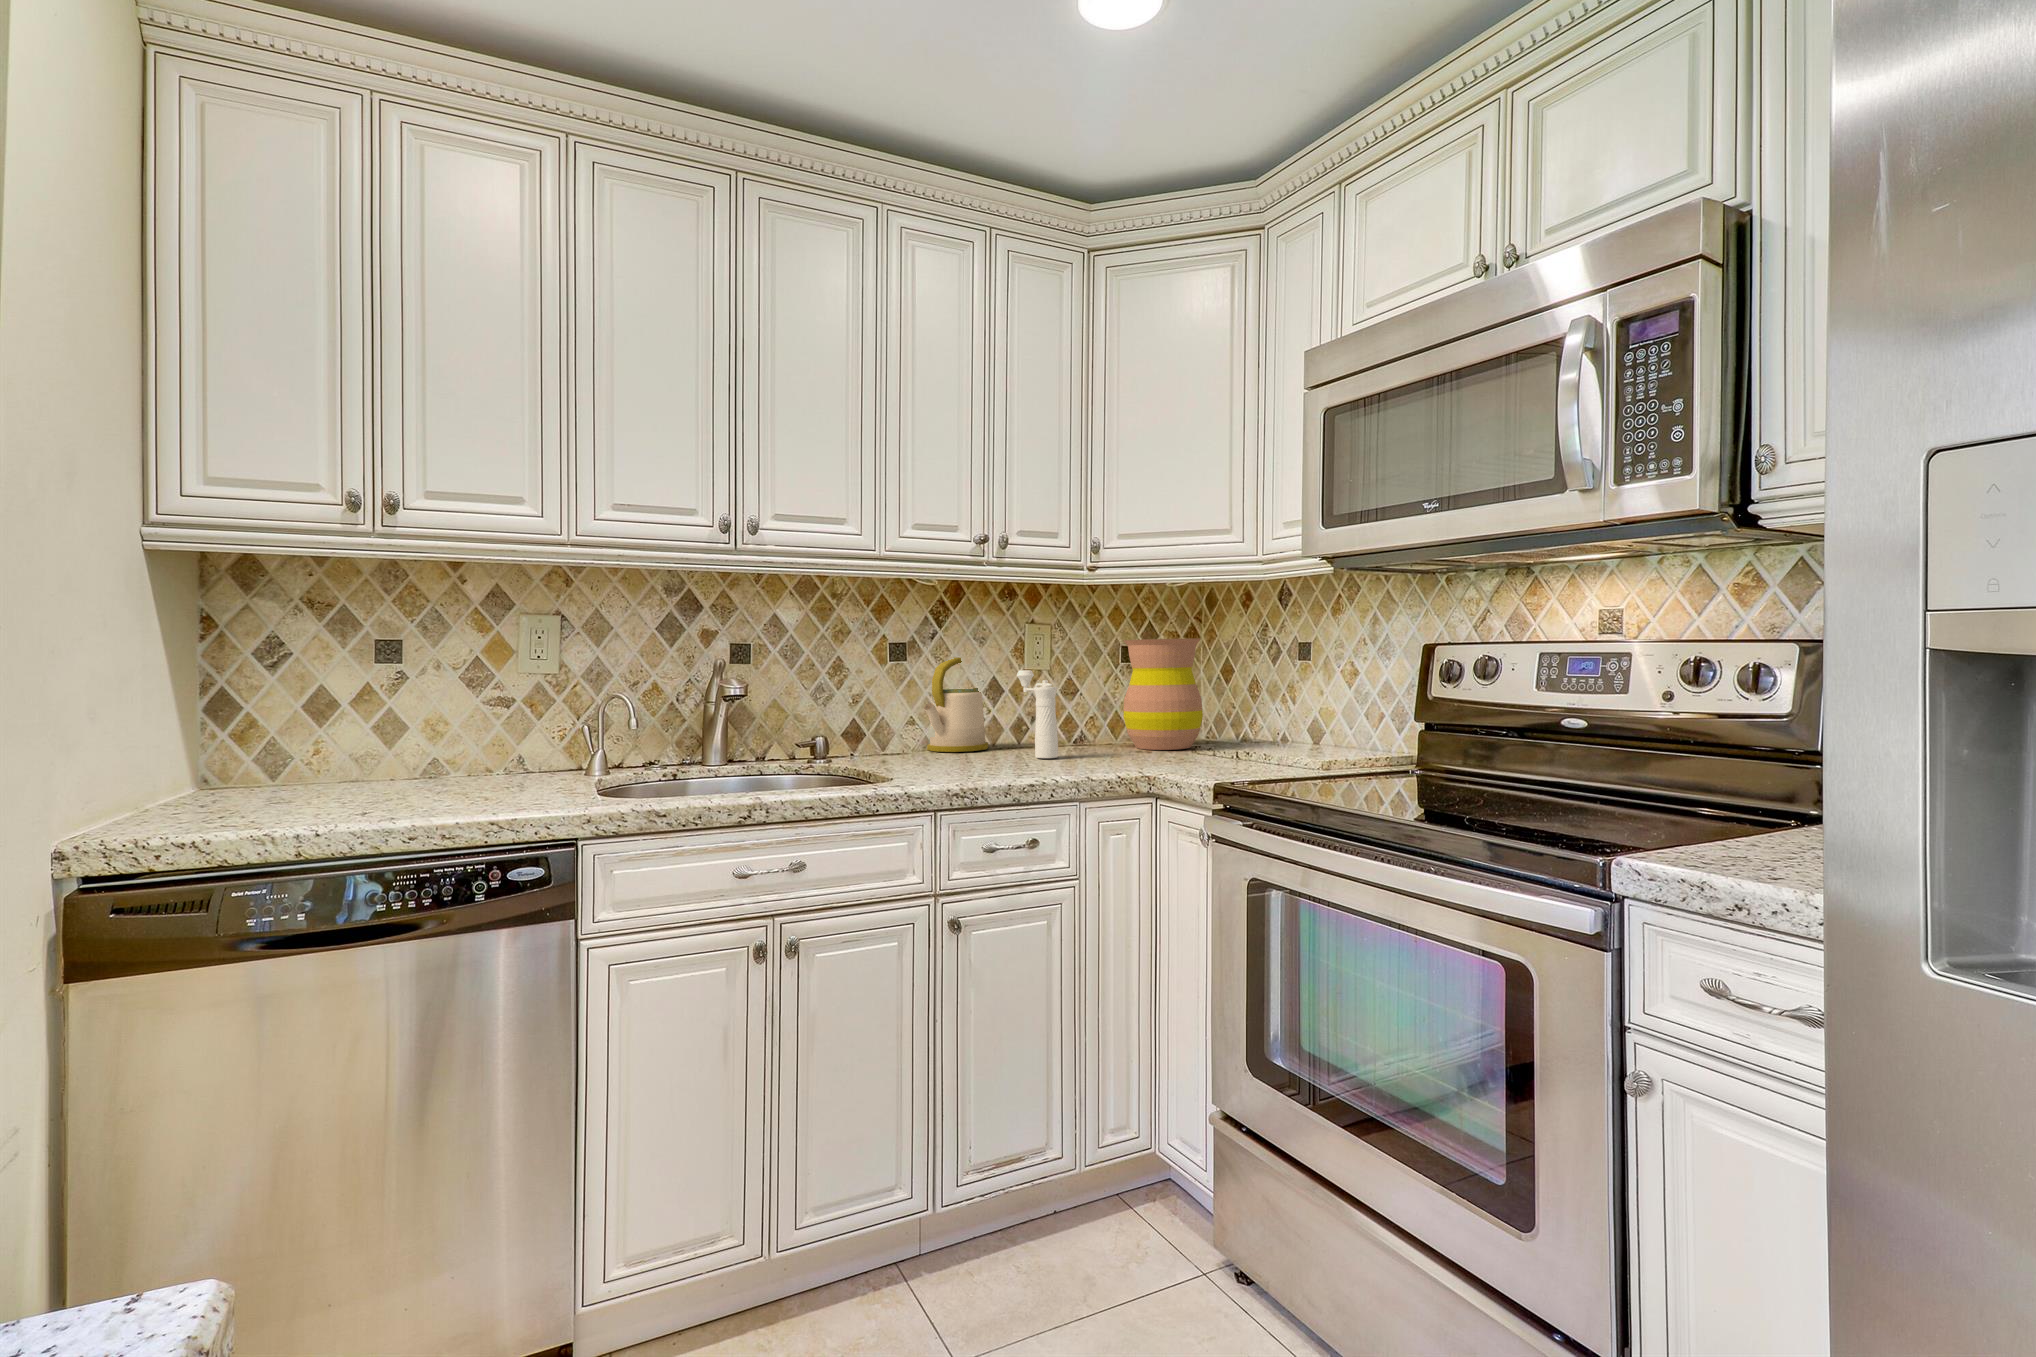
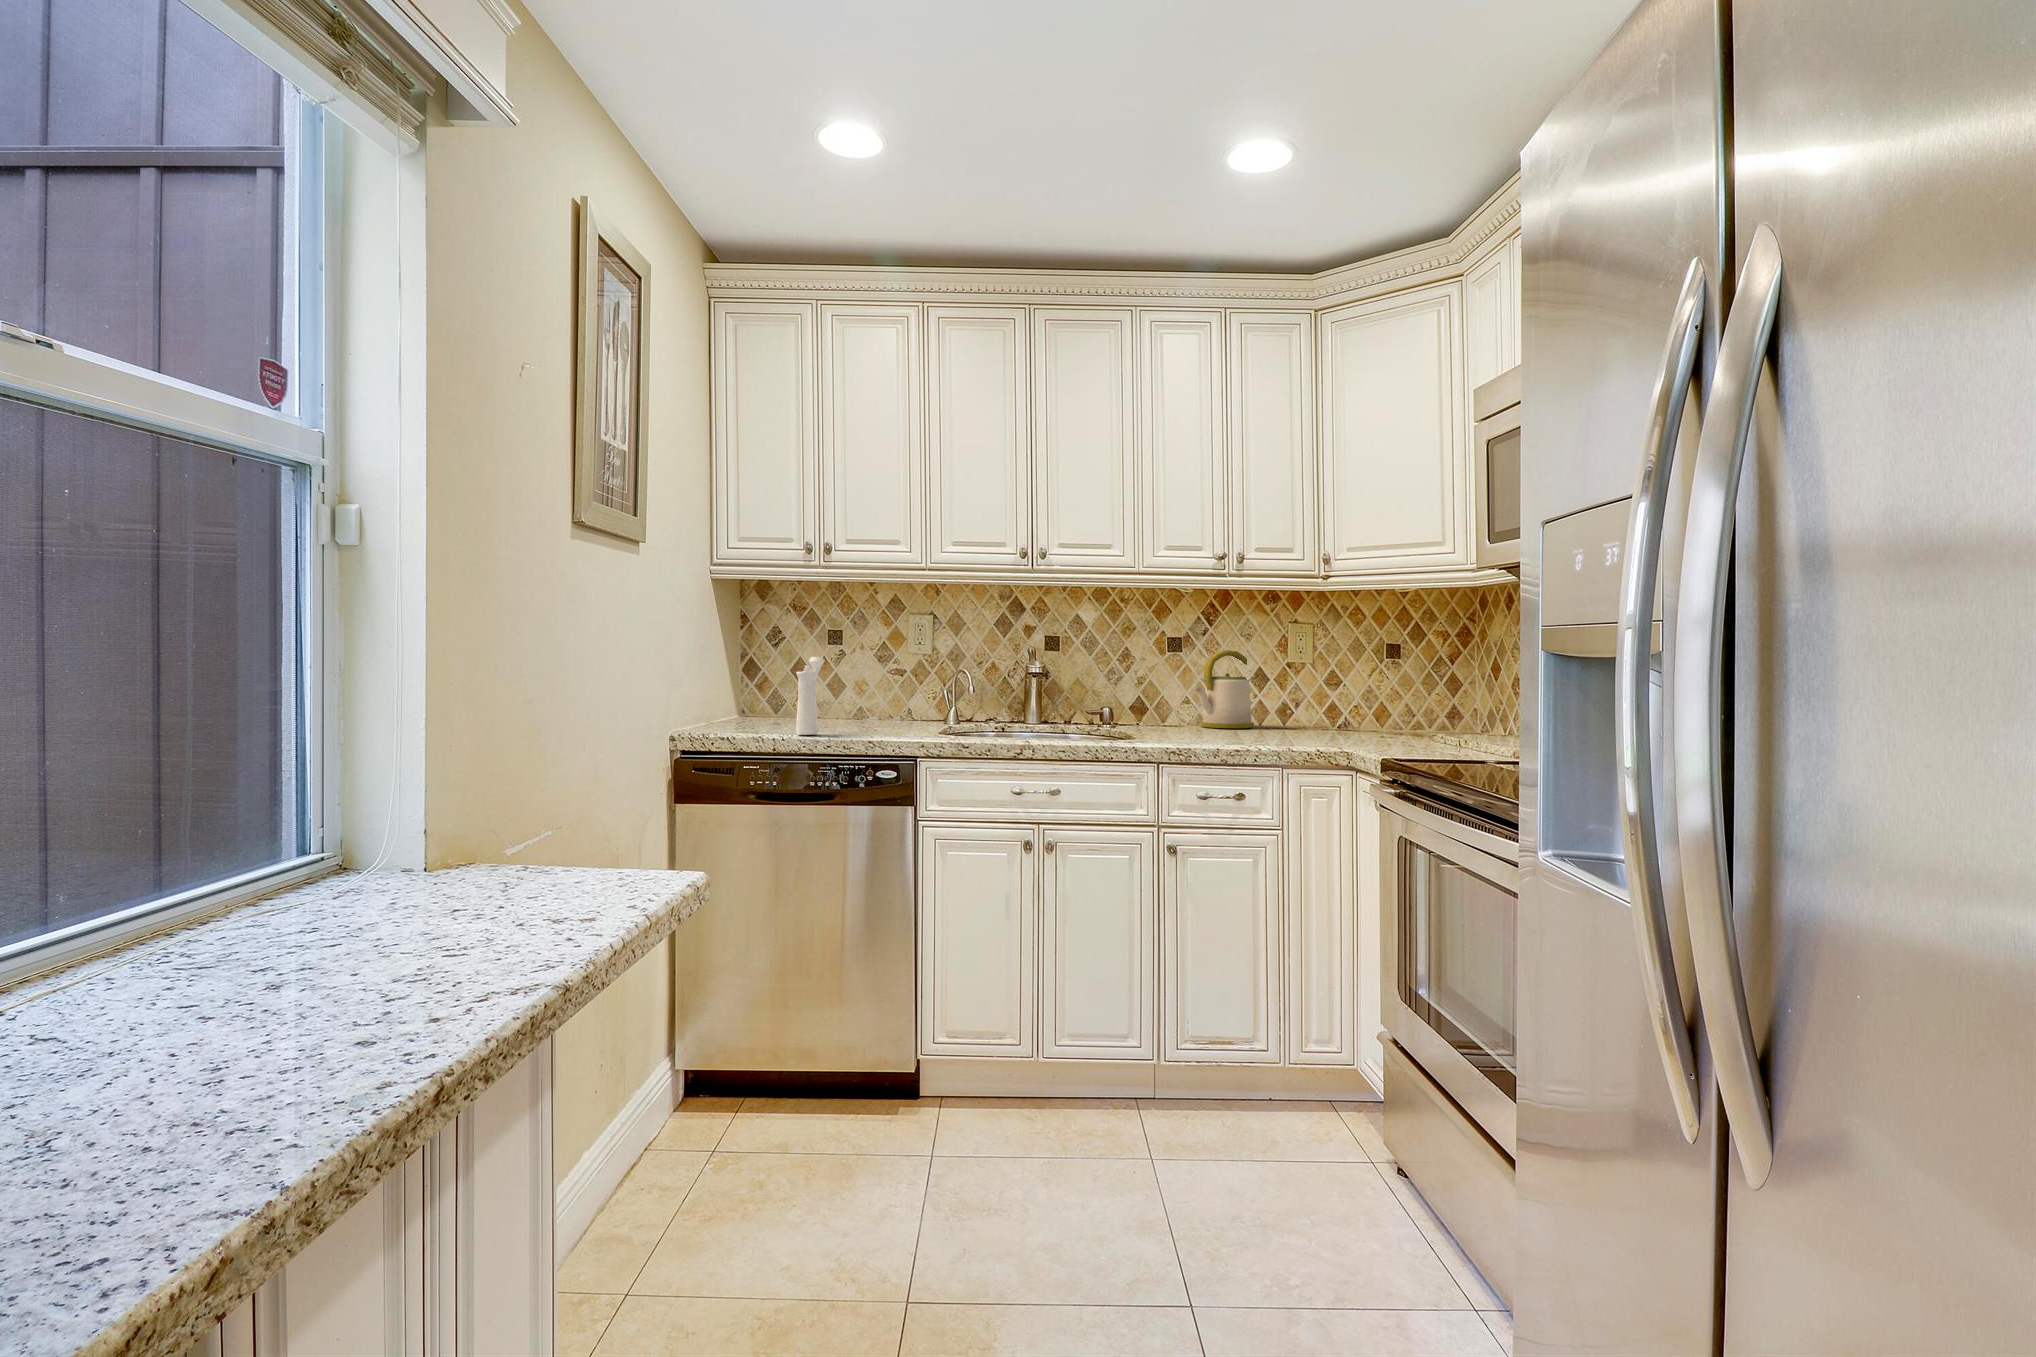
vase: present [1123,639,1203,750] -> none [1377,637,1455,737]
pepper mill: present [1017,670,1058,758] -> present [796,657,825,735]

